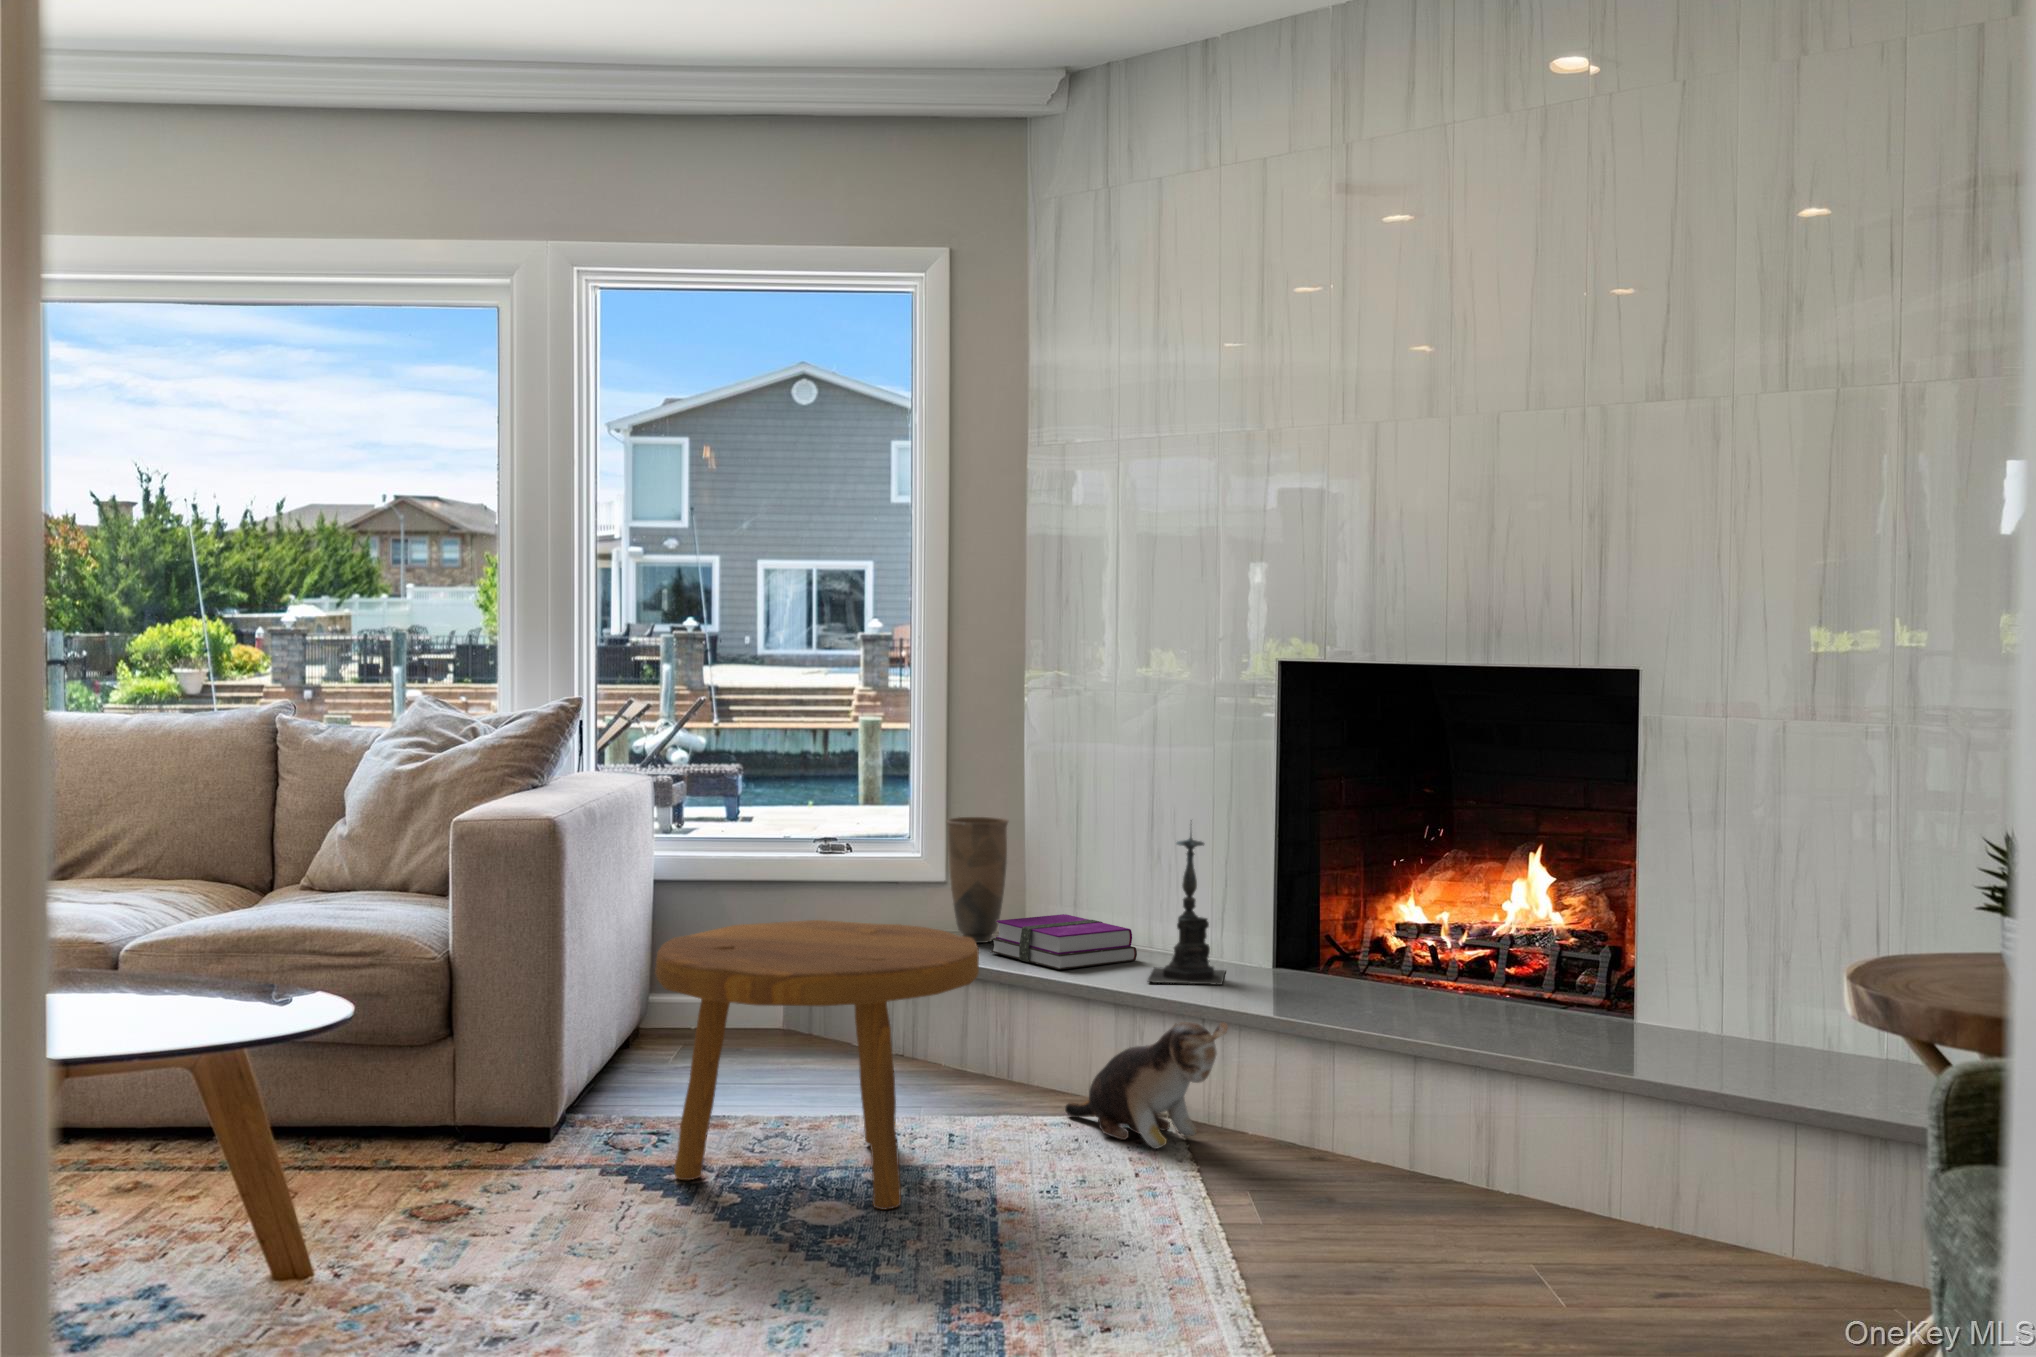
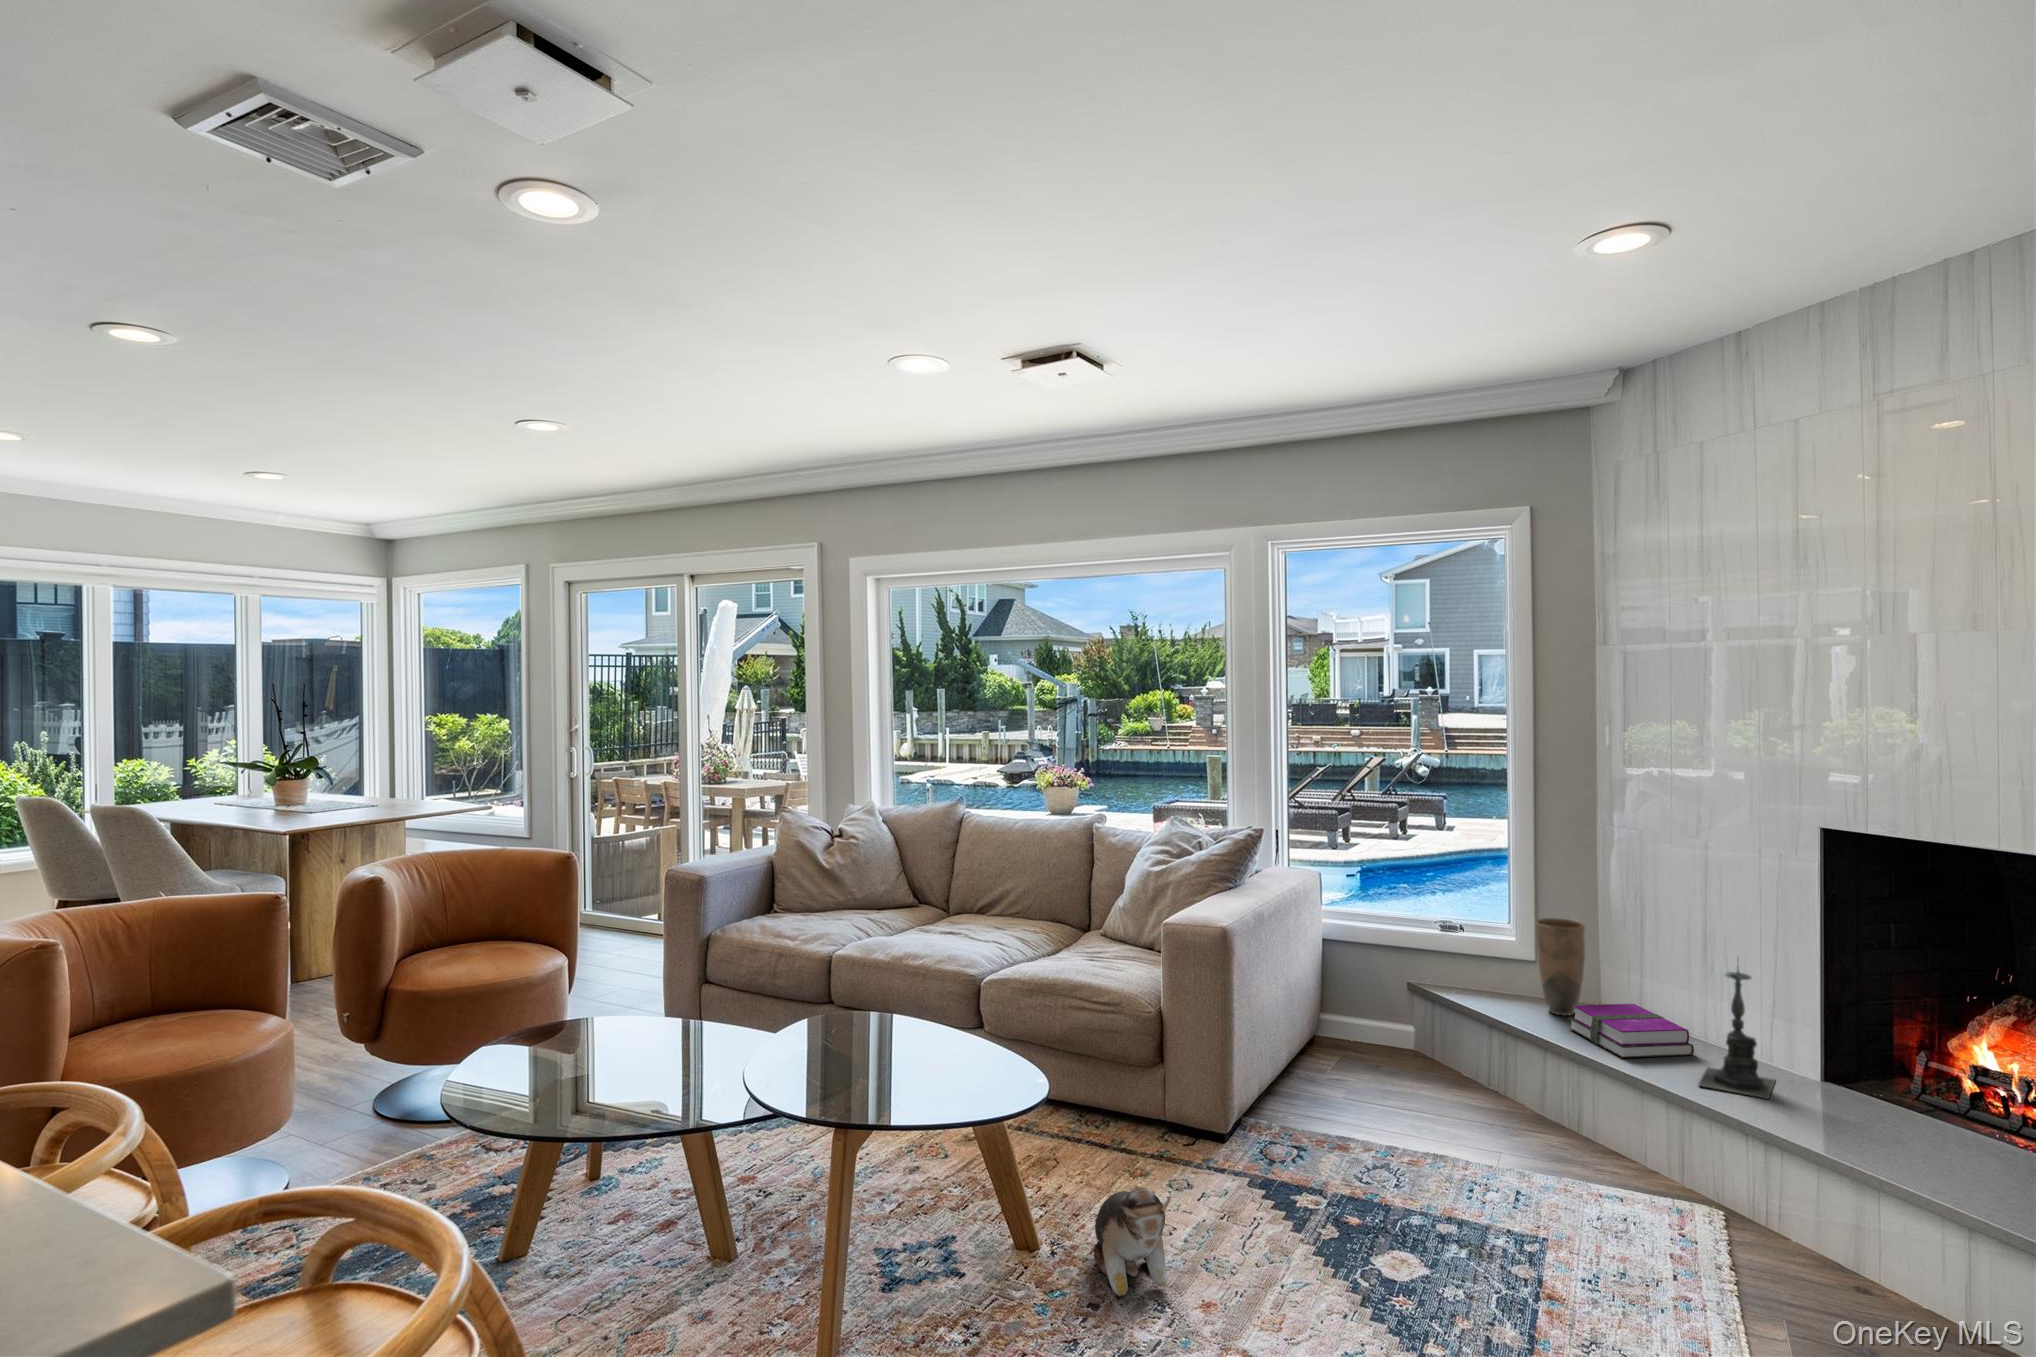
footstool: present [655,920,979,1210] -> none [1281,1016,1531,1272]
plush toy: present [1065,1022,1228,1149] -> present [1094,1186,1171,1296]

